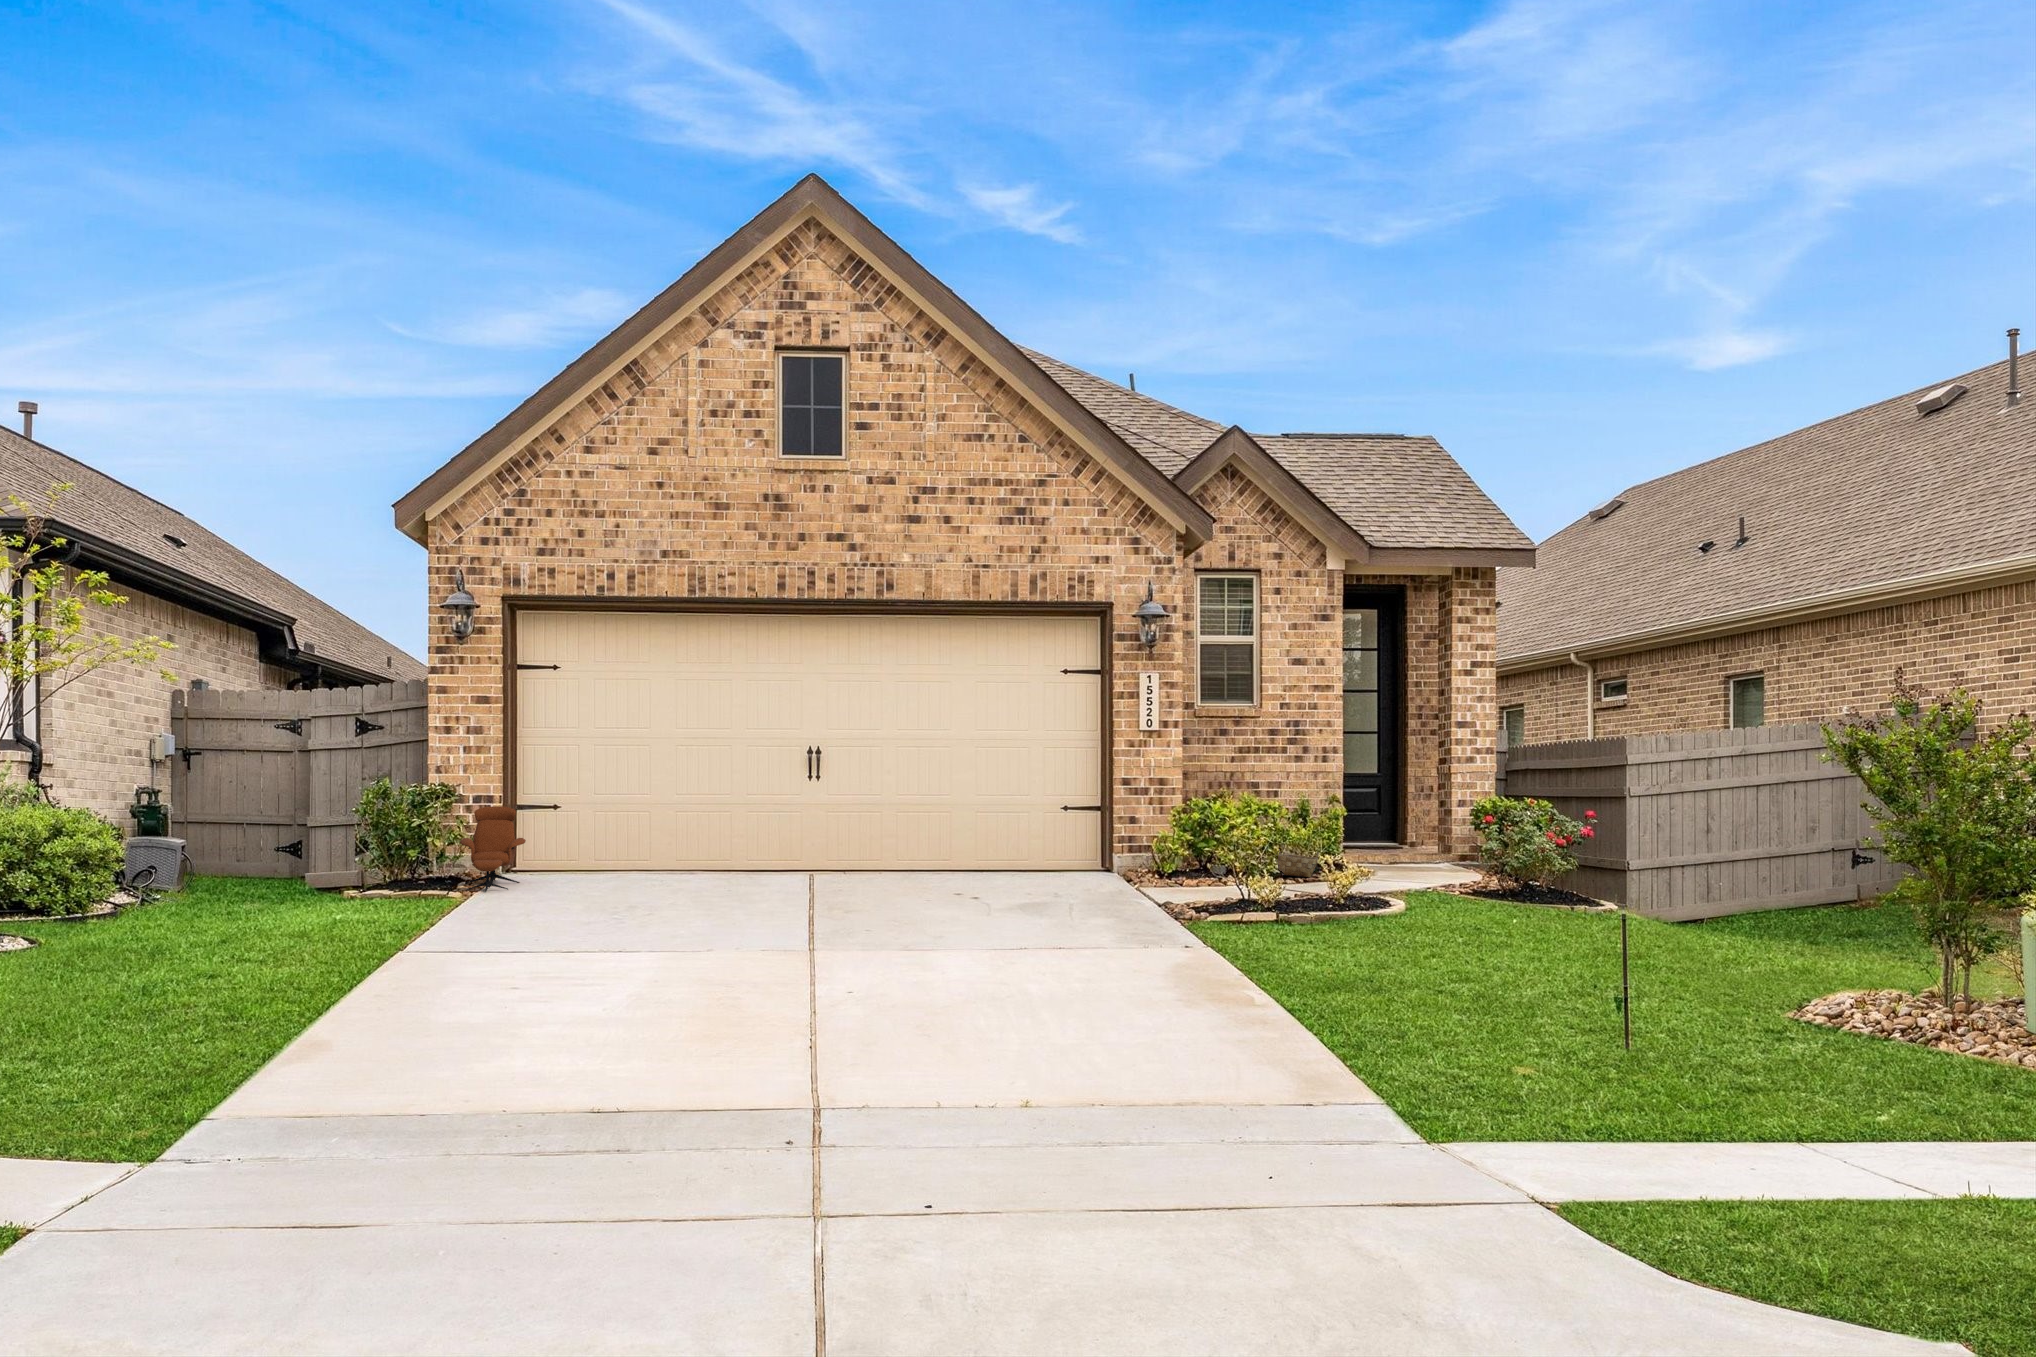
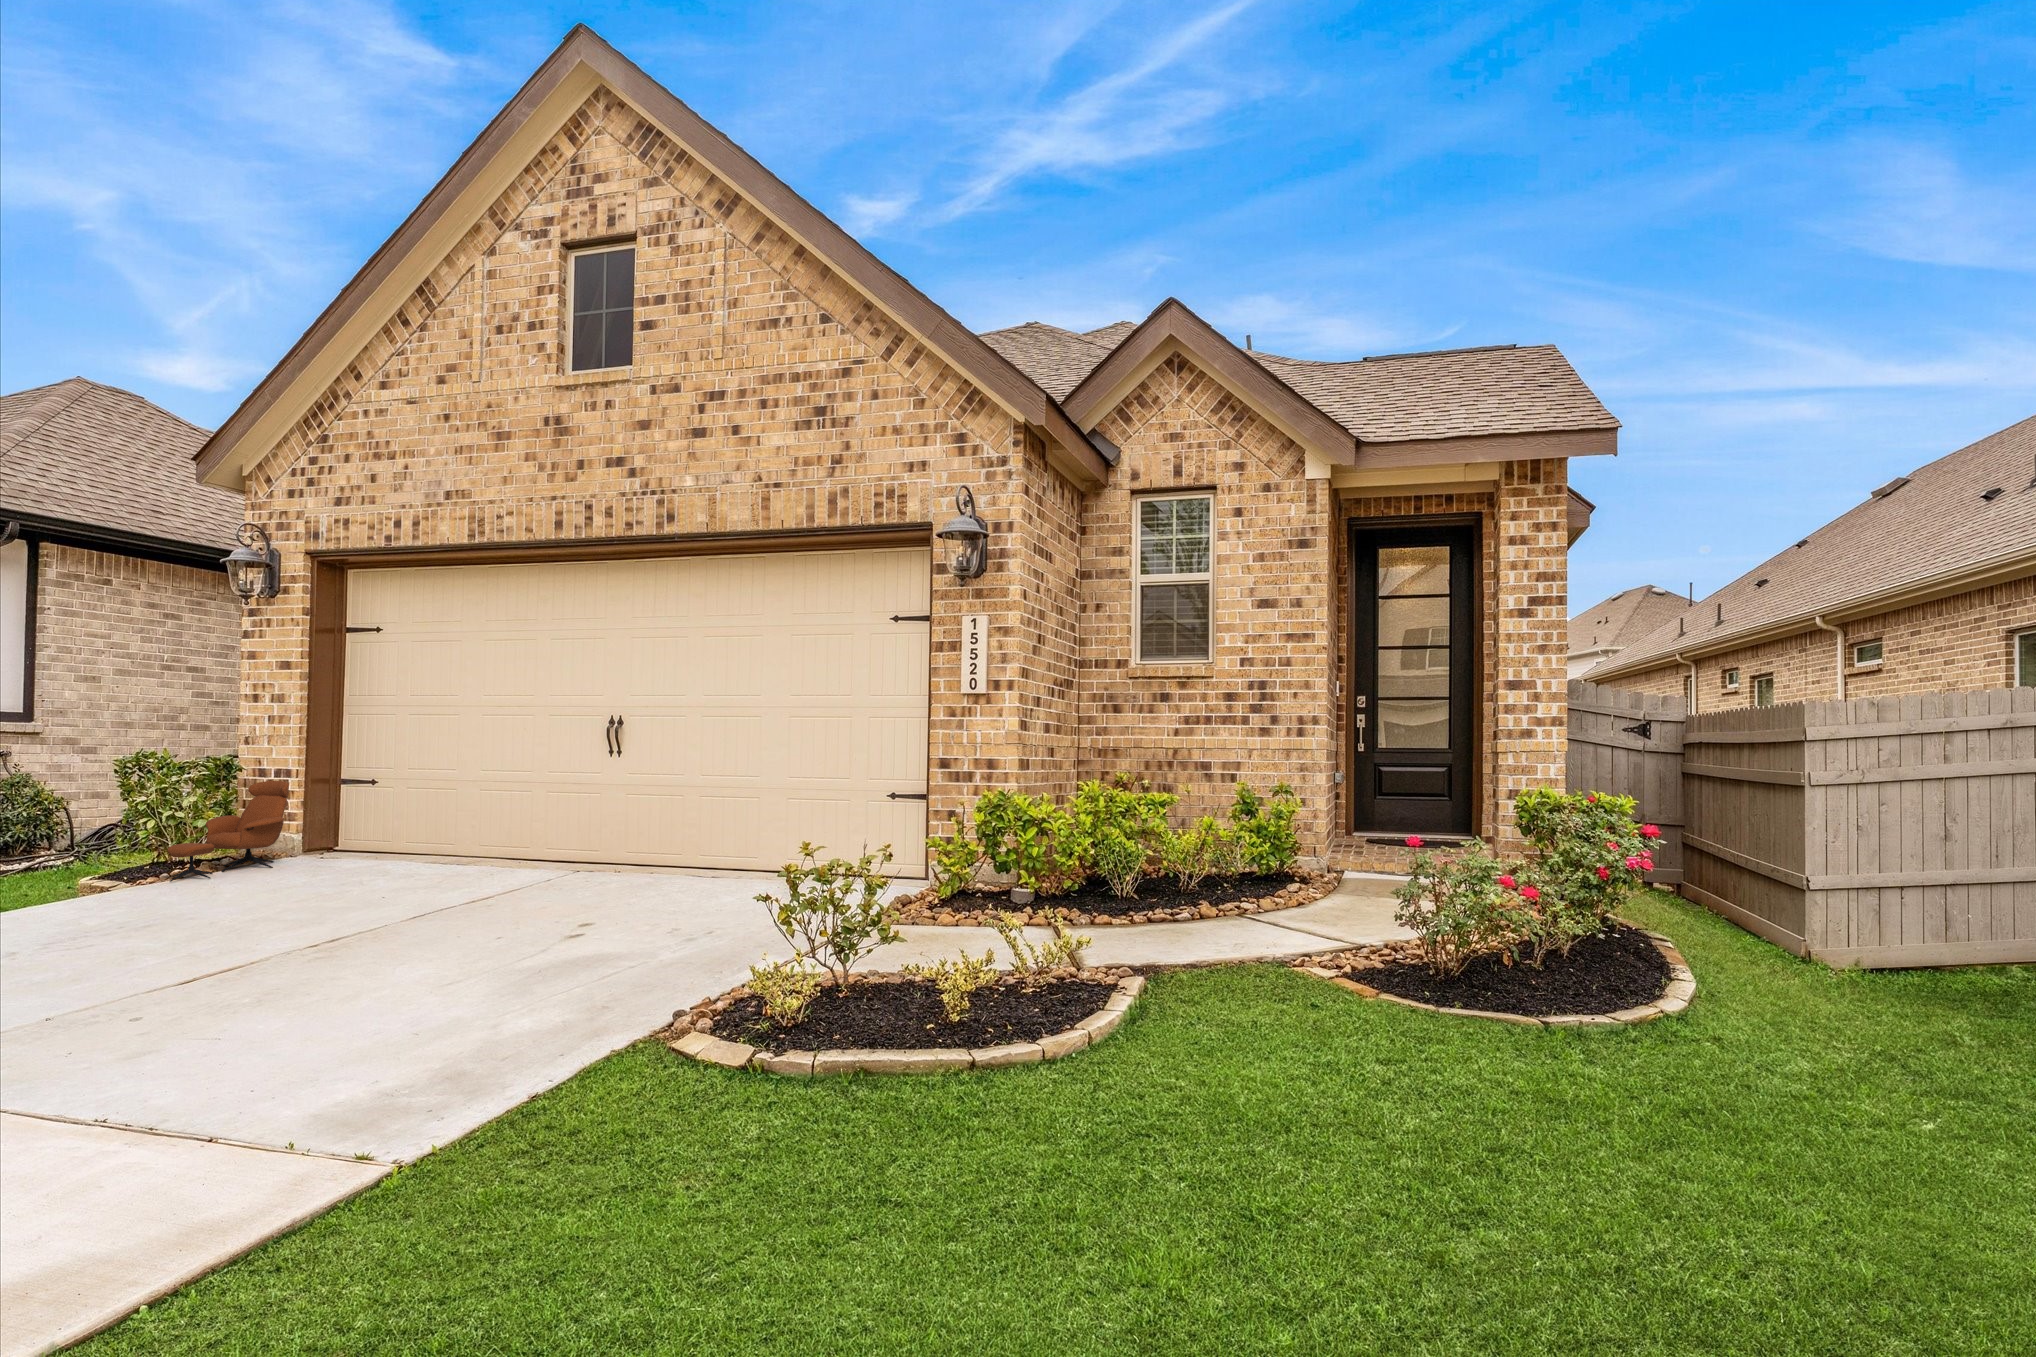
woven basket: present [1278,849,1319,878] -> none [1139,860,1204,911]

